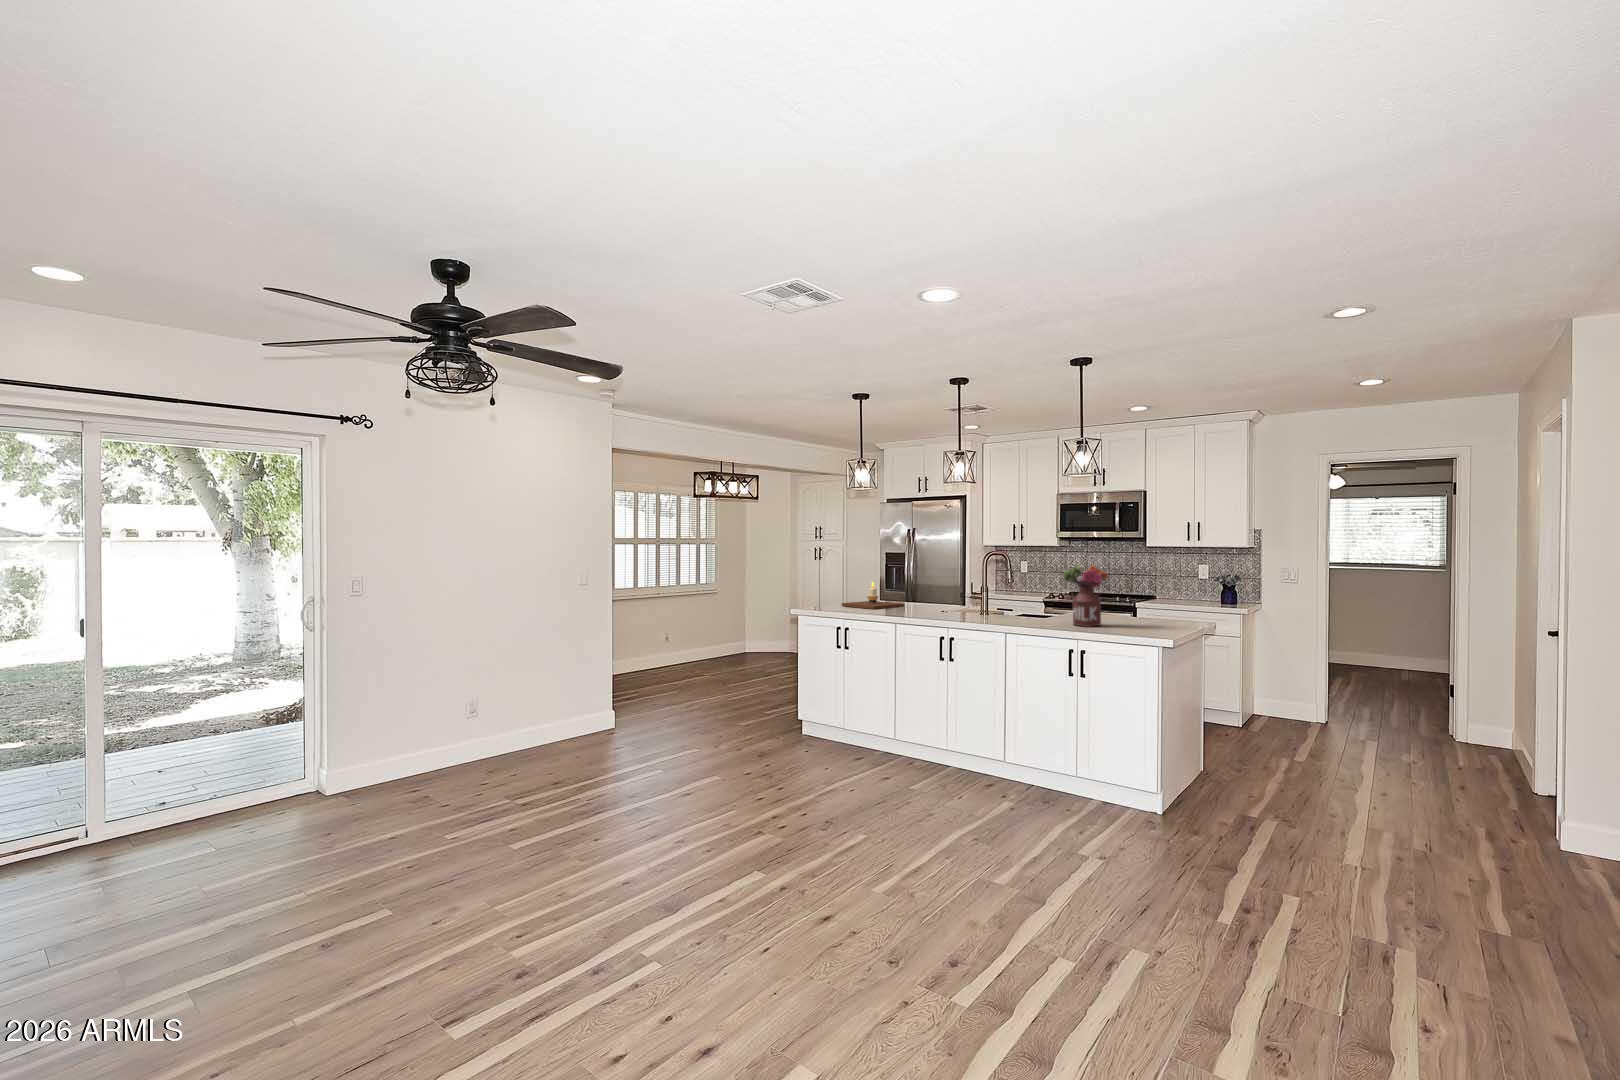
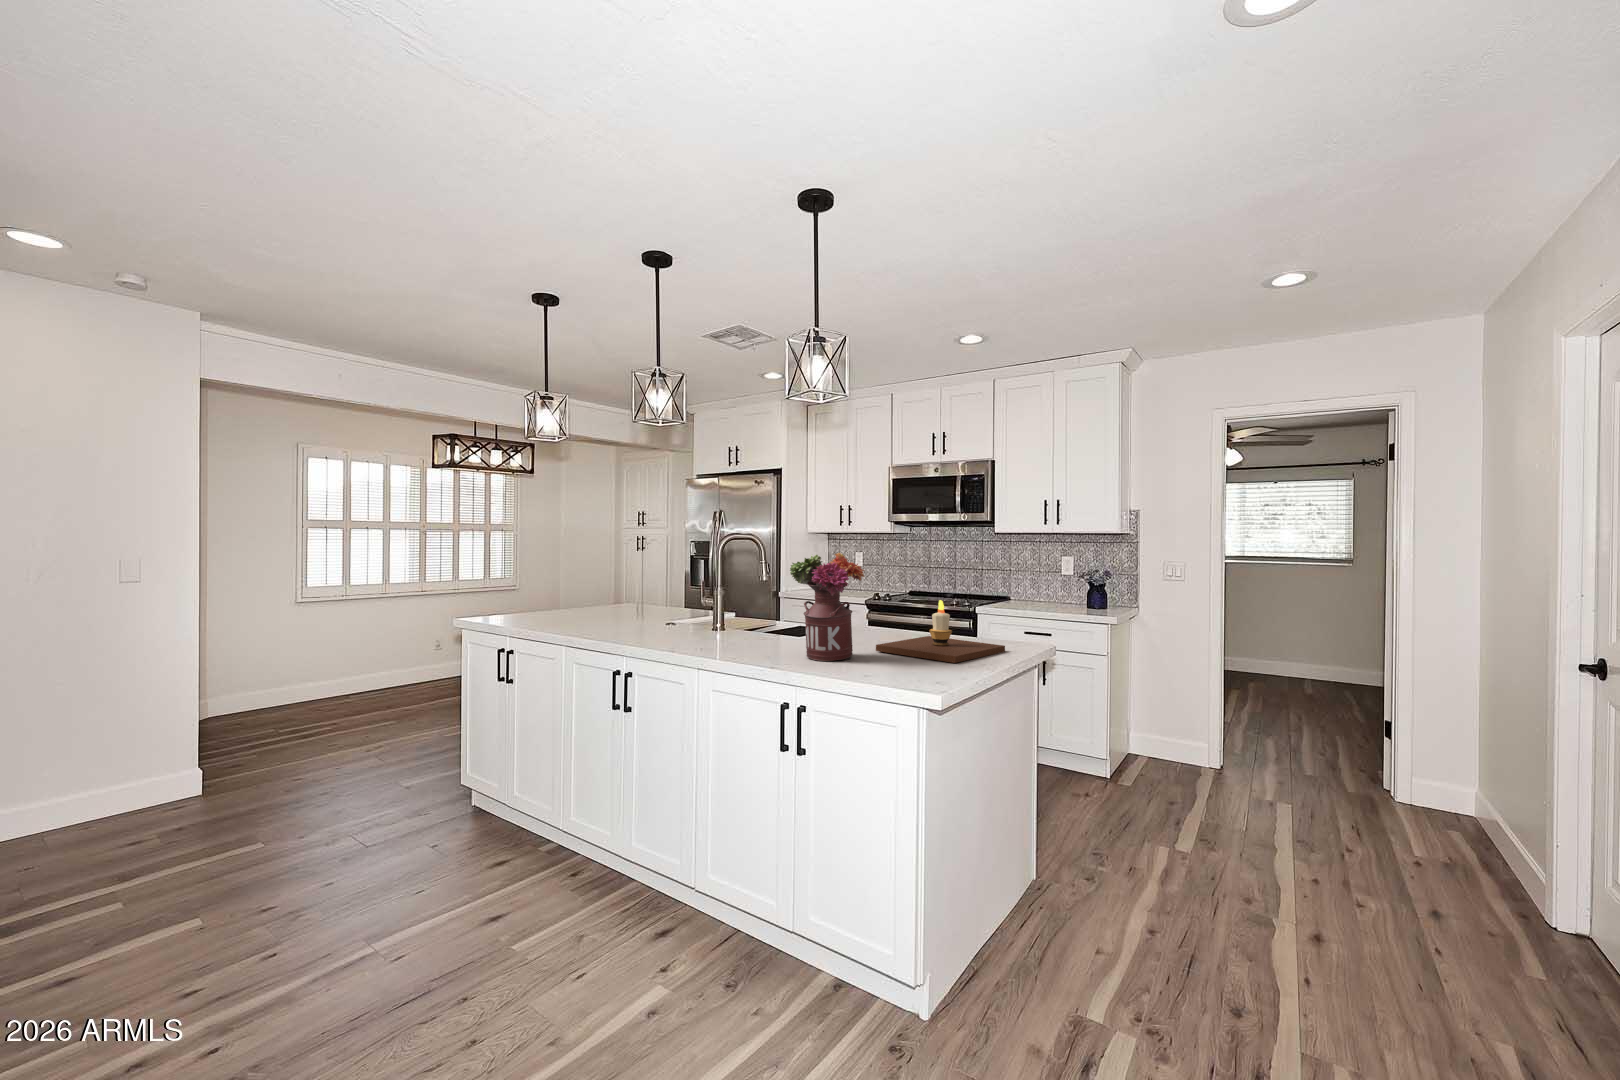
candle: present [842,582,904,609] -> present [876,600,1005,663]

